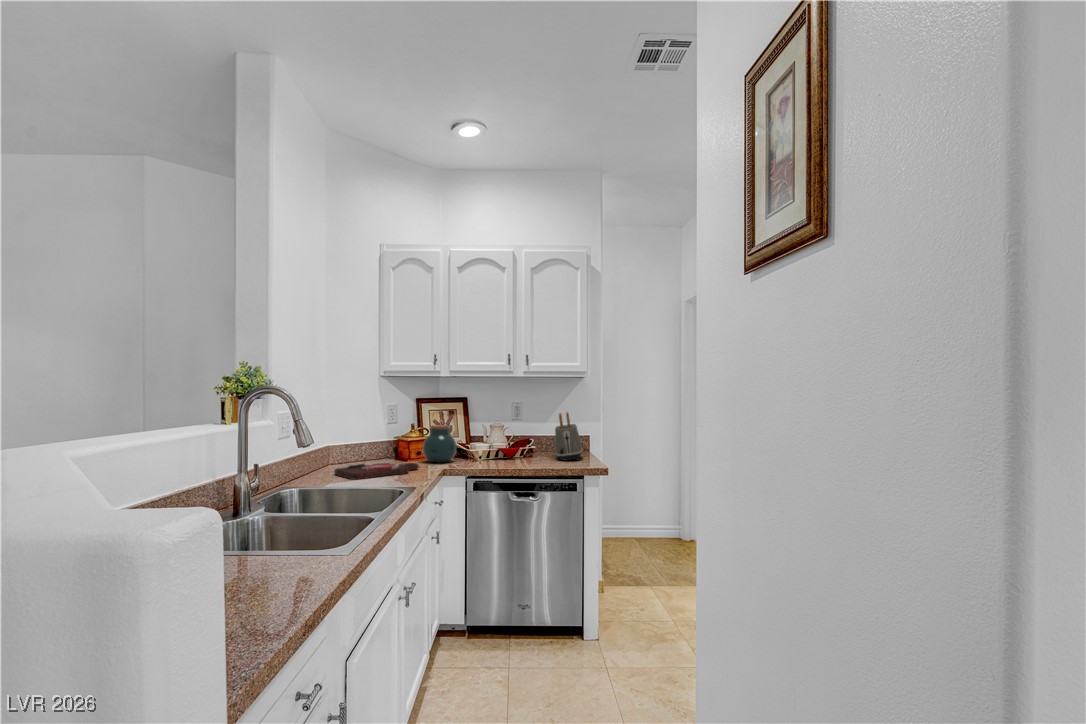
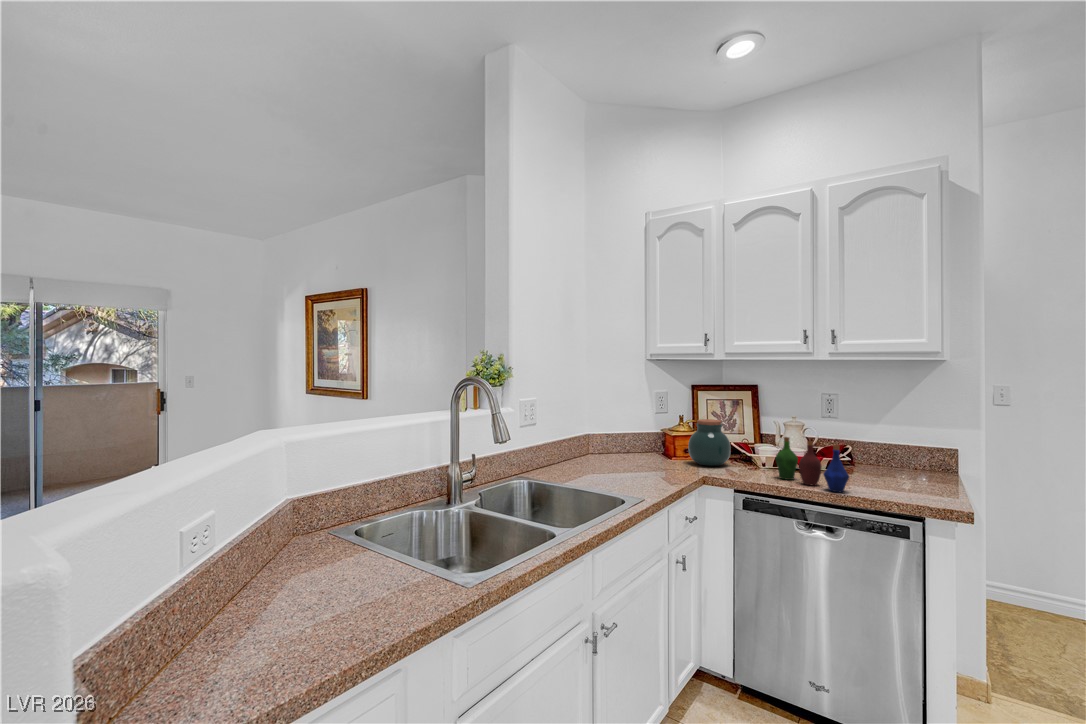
toaster: present [555,412,583,460] -> none [881,411,933,486]
bottle: none [493,434,542,468] -> present [775,437,849,492]
cutting board: present [334,461,419,479] -> none [574,460,672,480]

